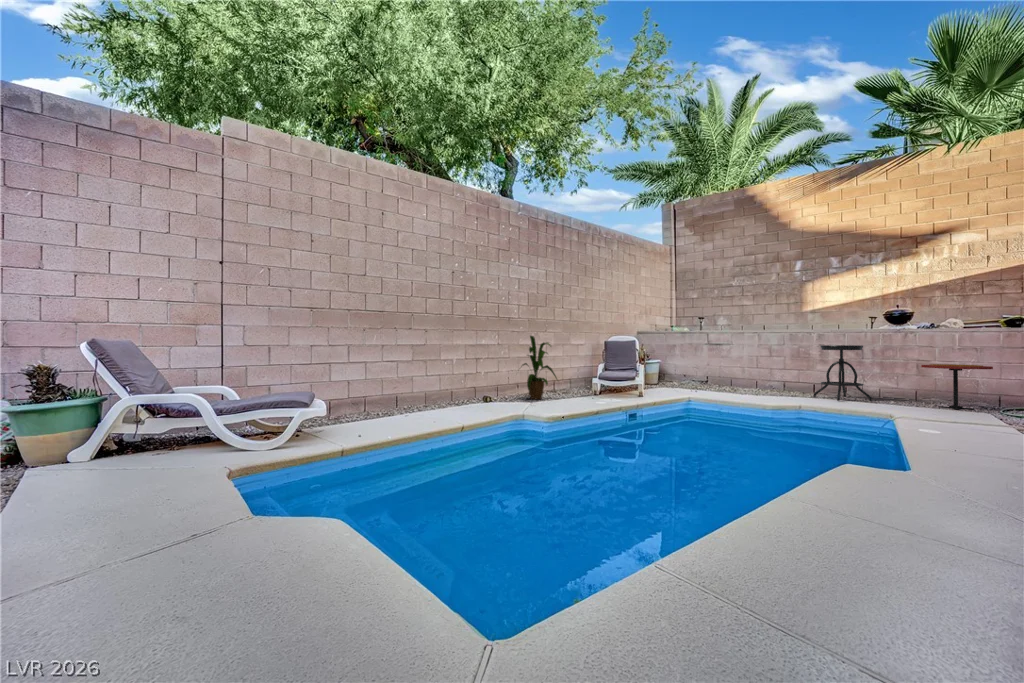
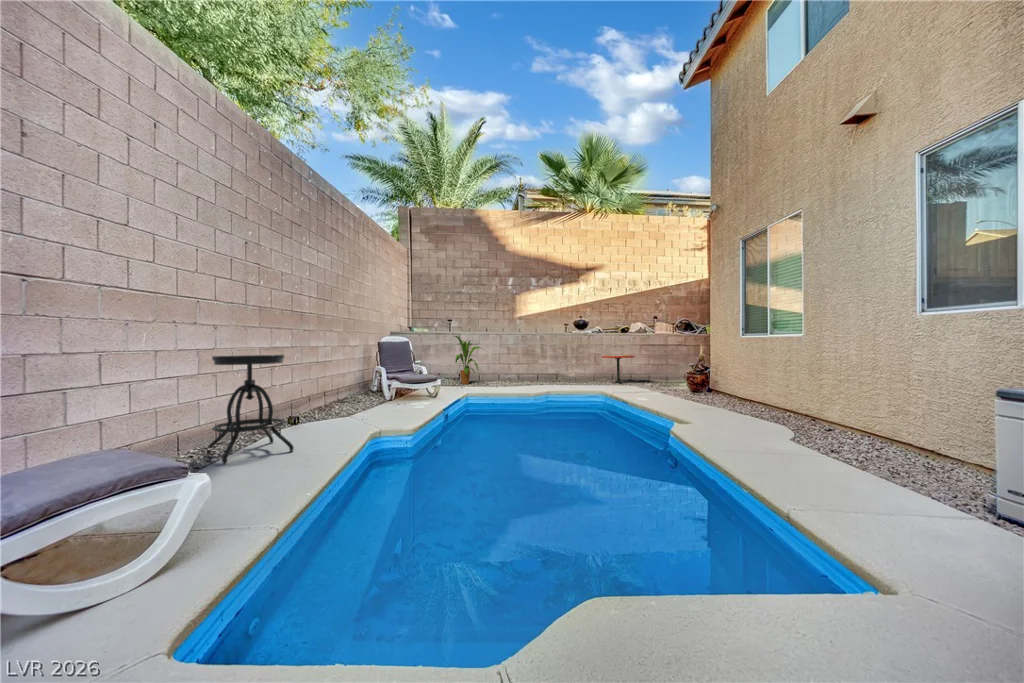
house plant: present [523,336,557,399] -> present [455,336,480,384]
stool: present [813,345,872,401] -> present [206,355,293,464]

